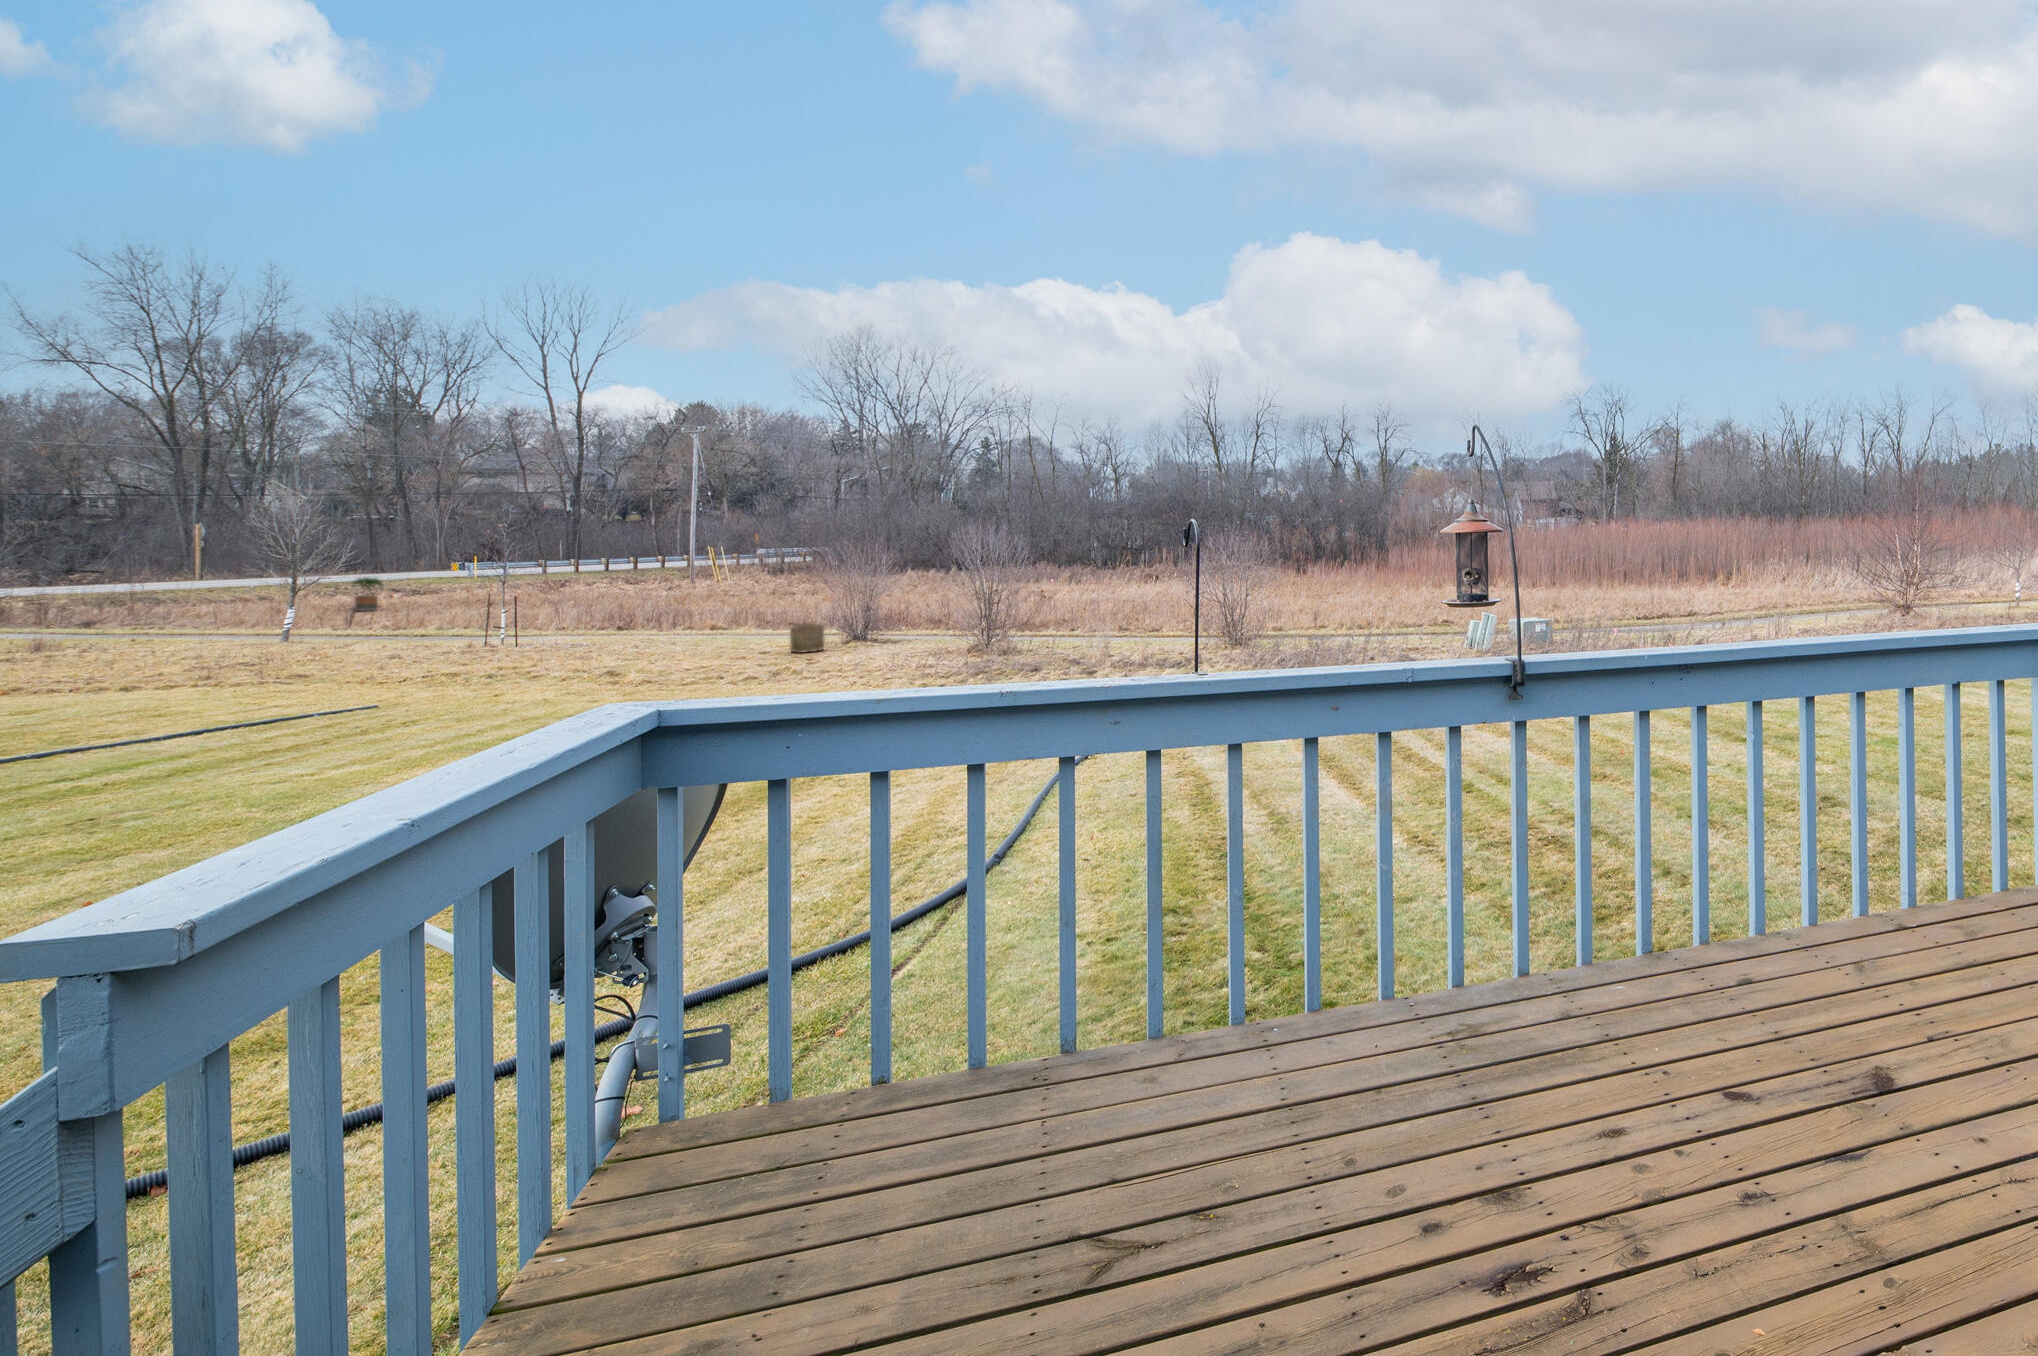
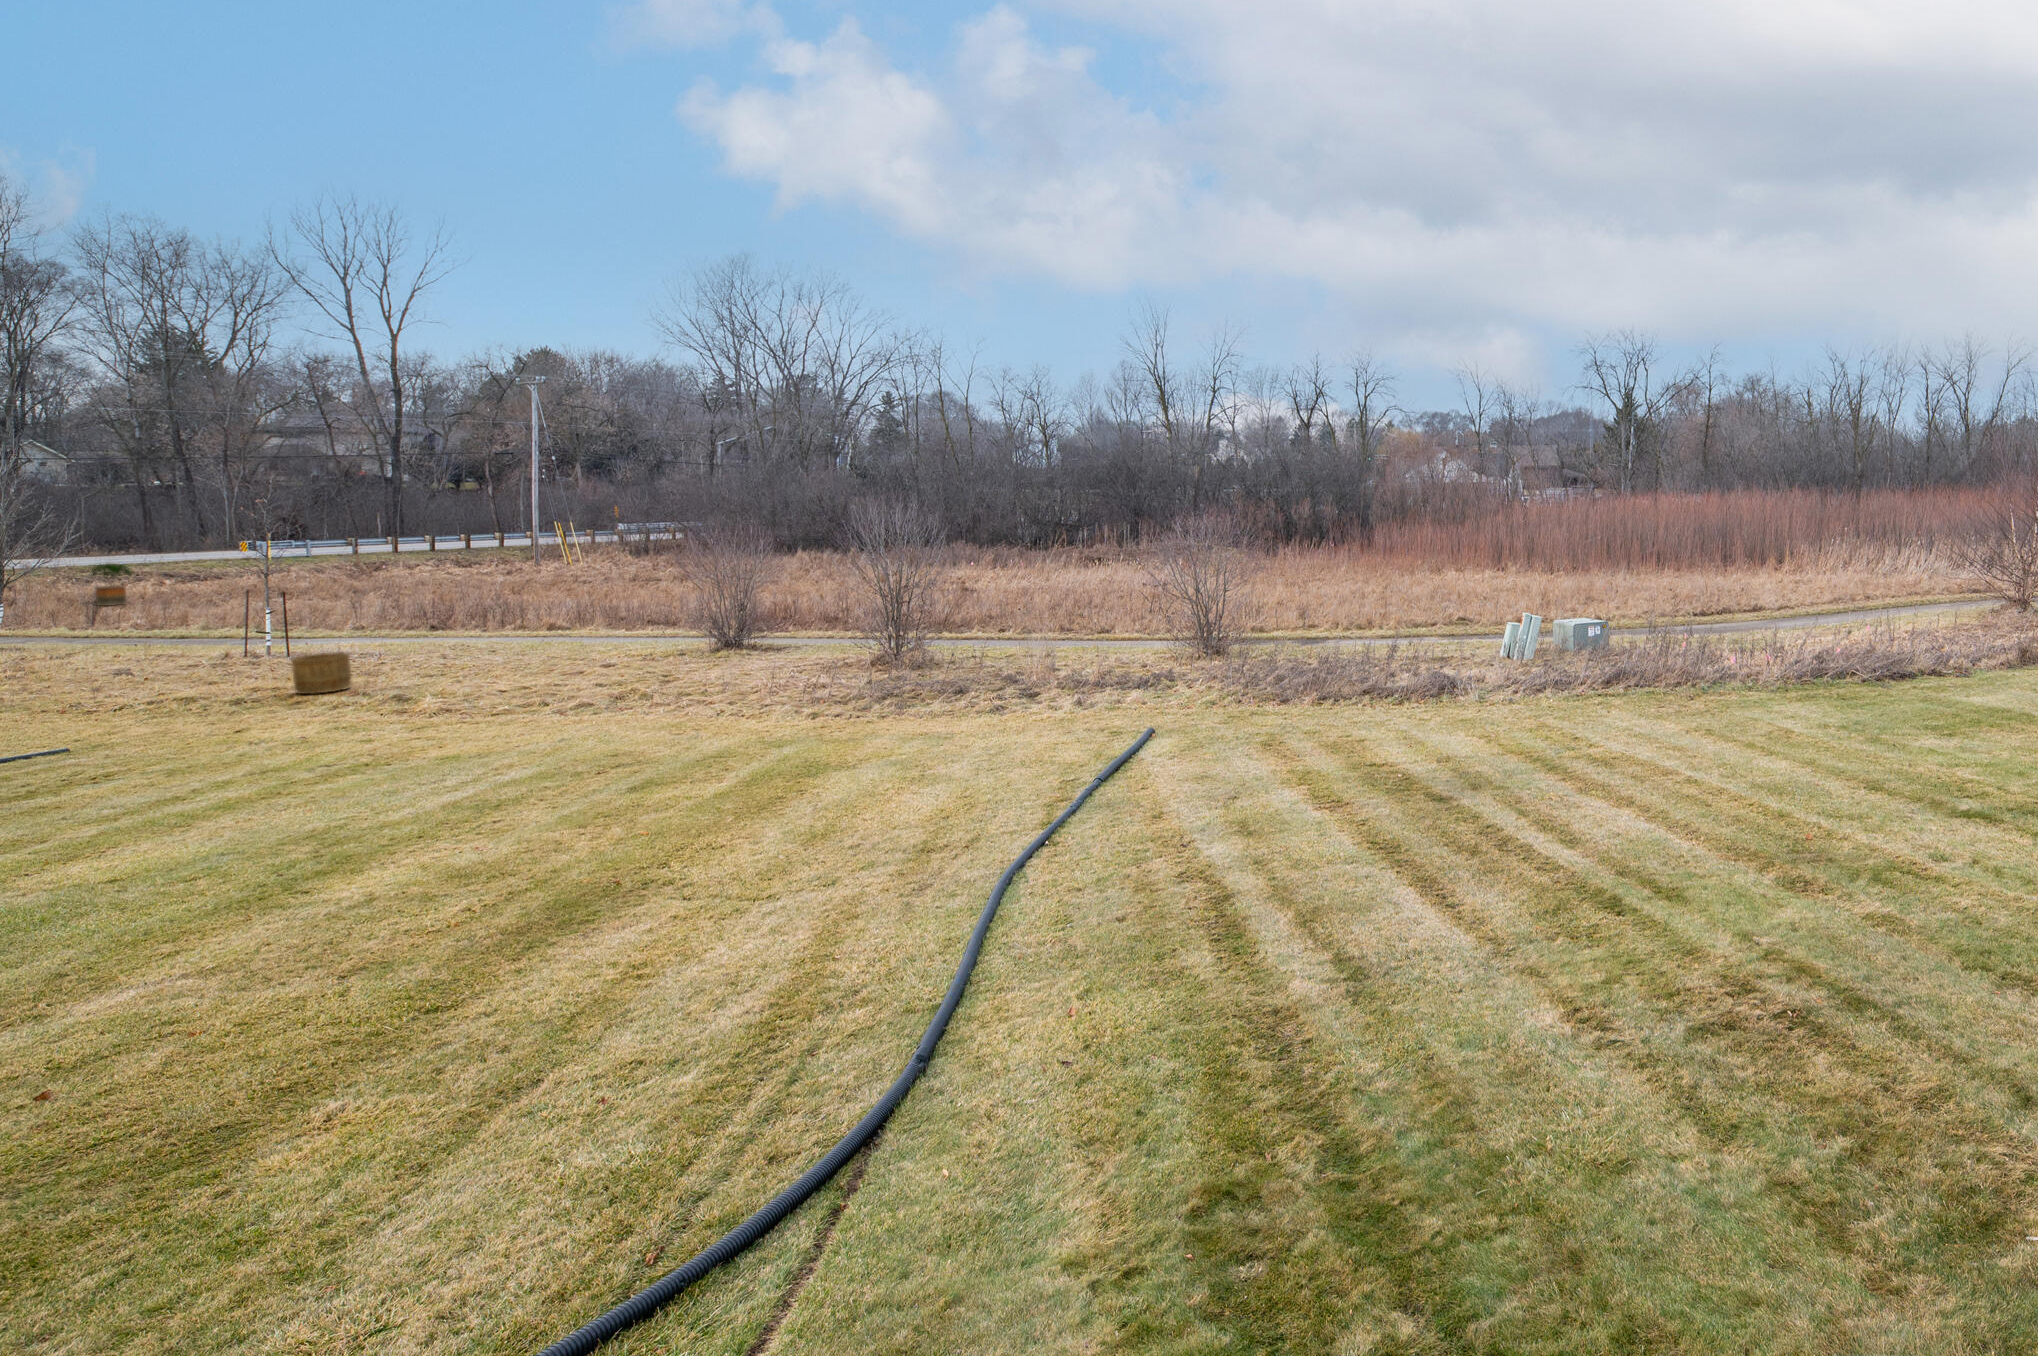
wooden bucket: present [790,624,825,653] -> present [291,652,351,694]

